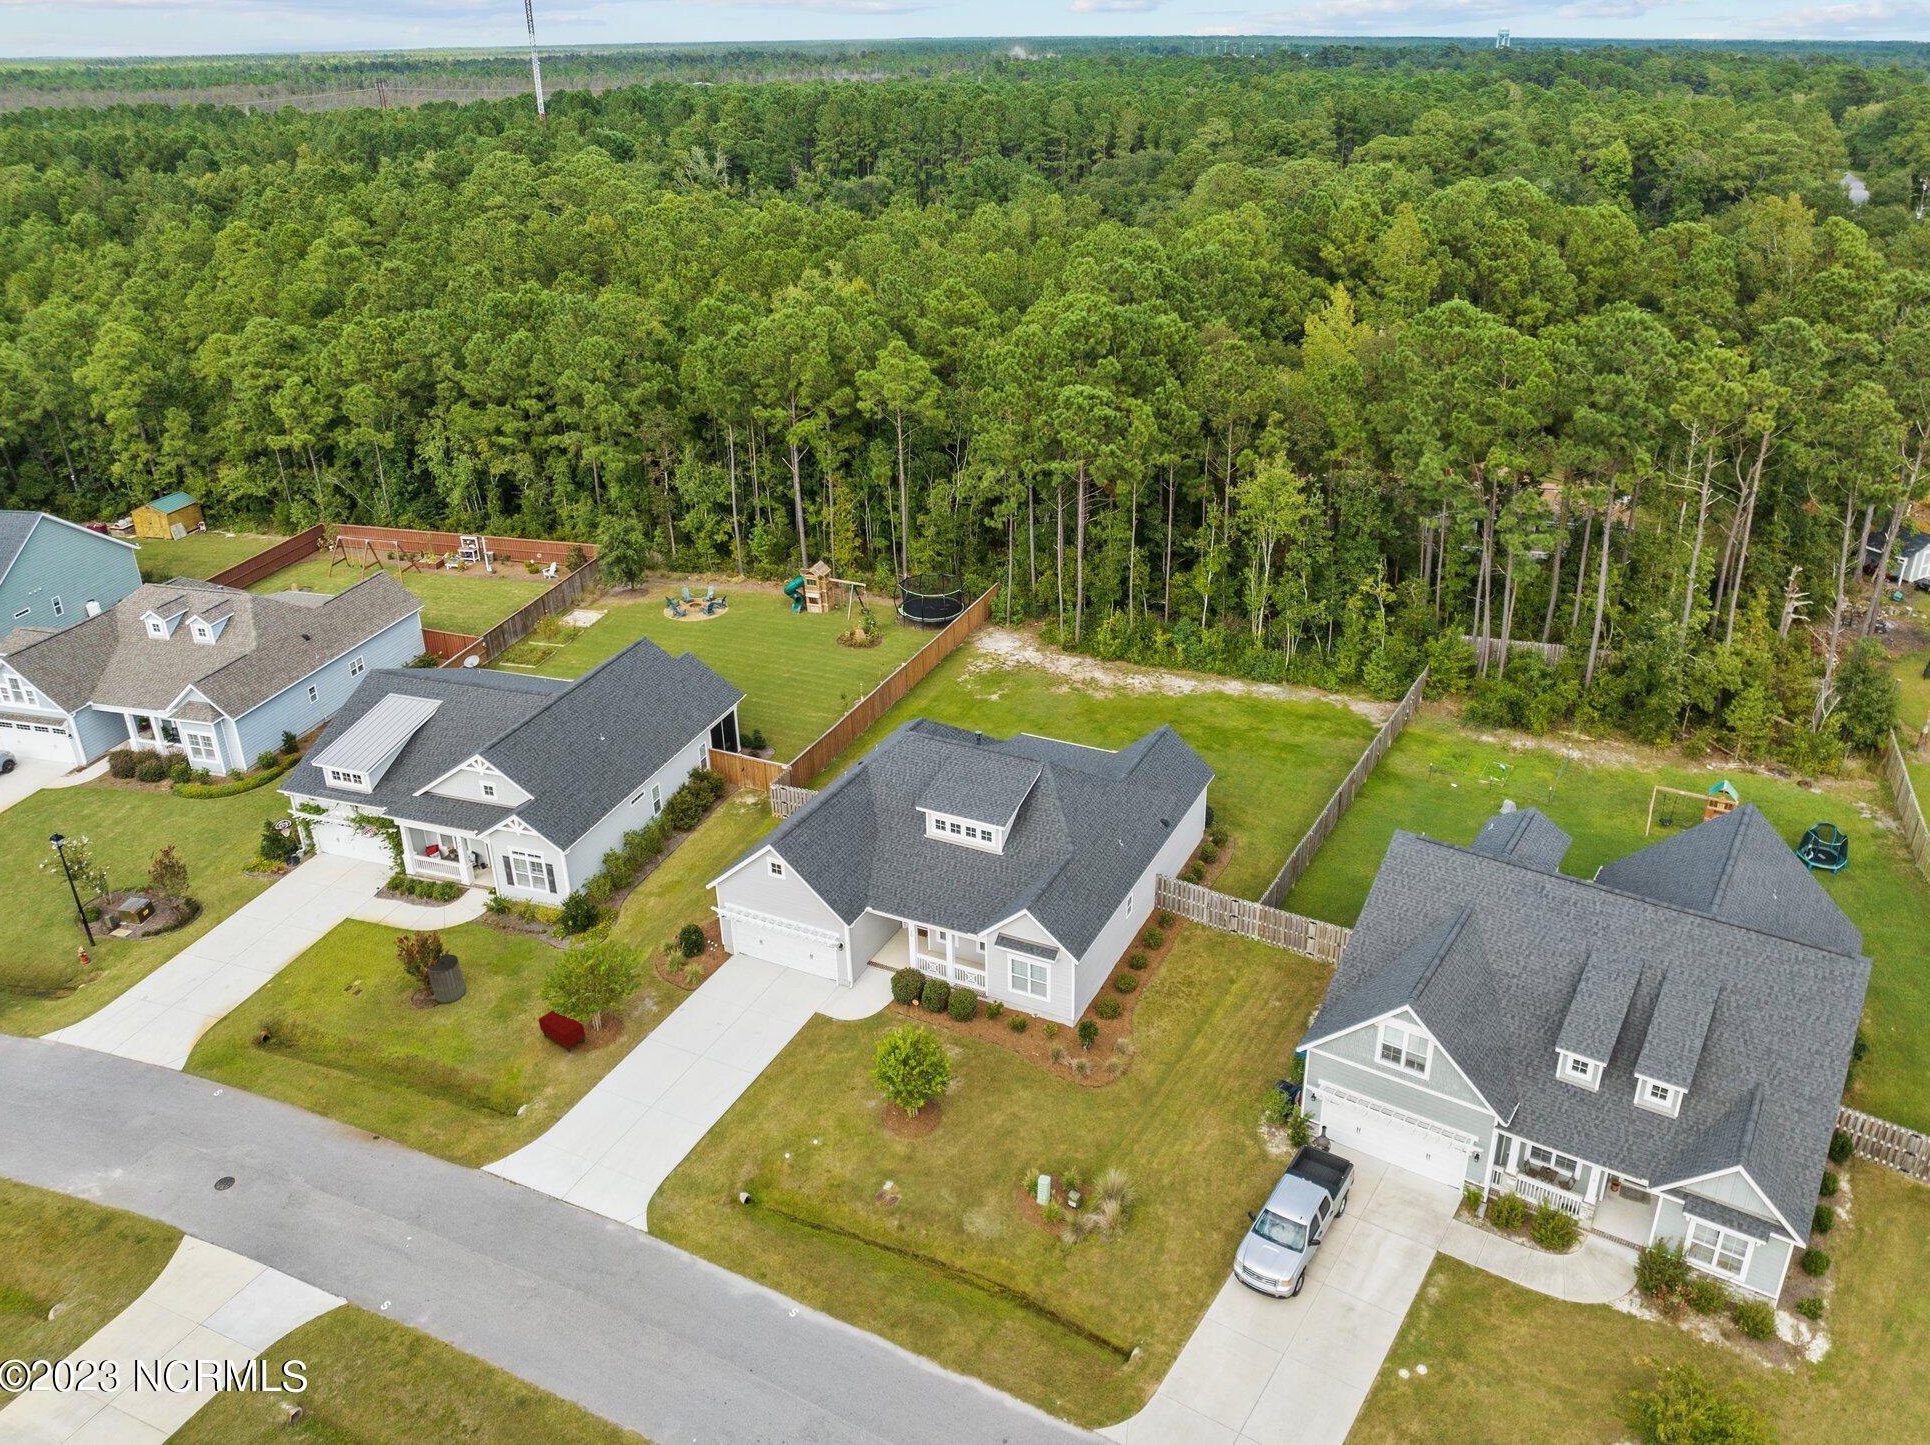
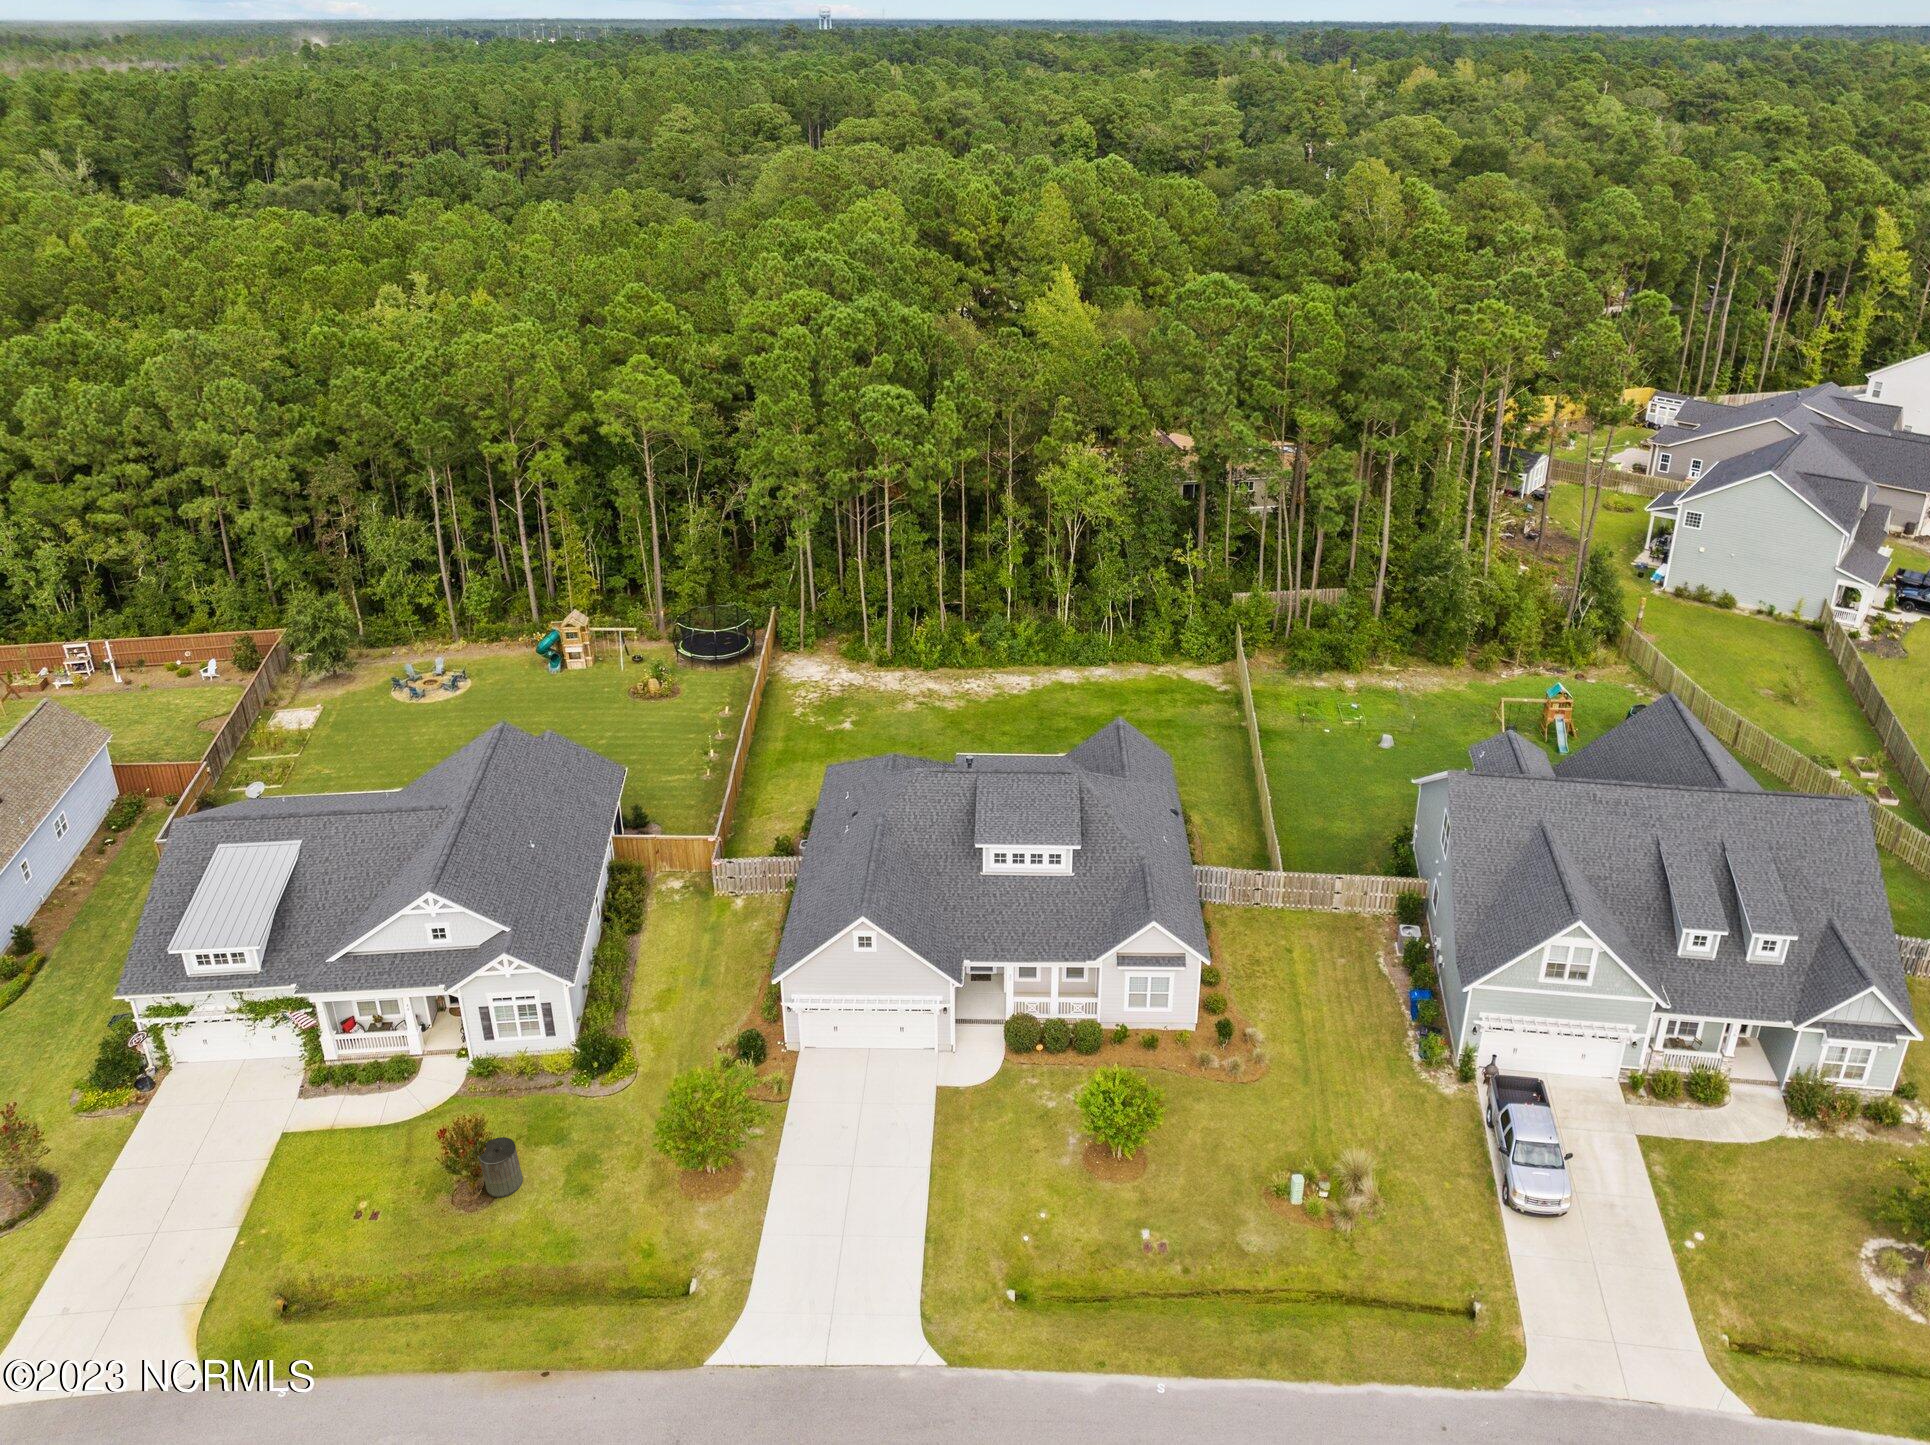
bench: present [539,1010,585,1052] -> none [657,1160,716,1202]

